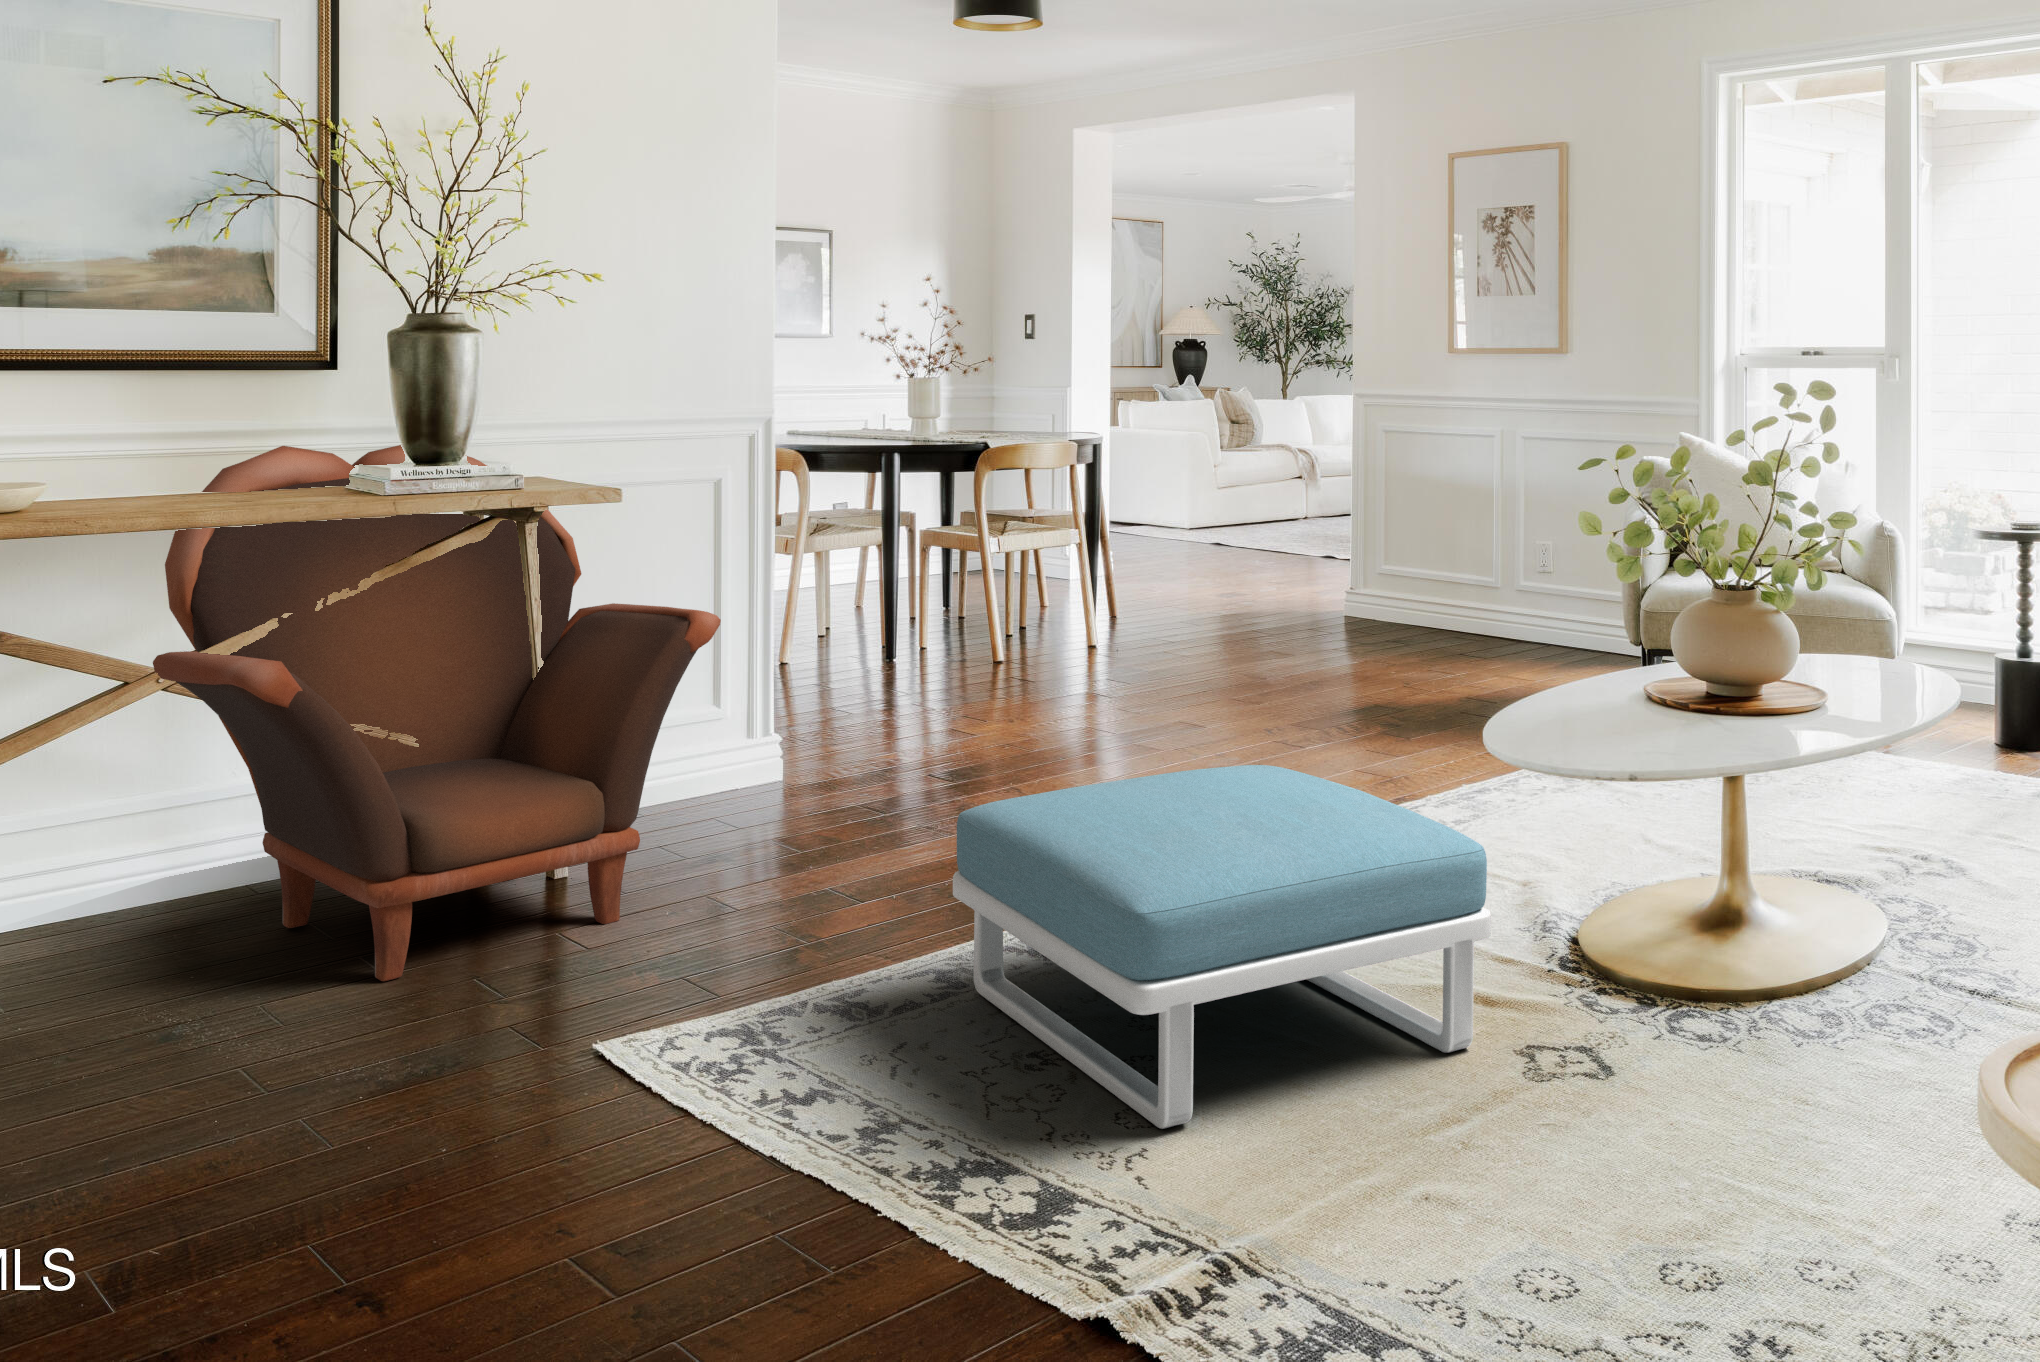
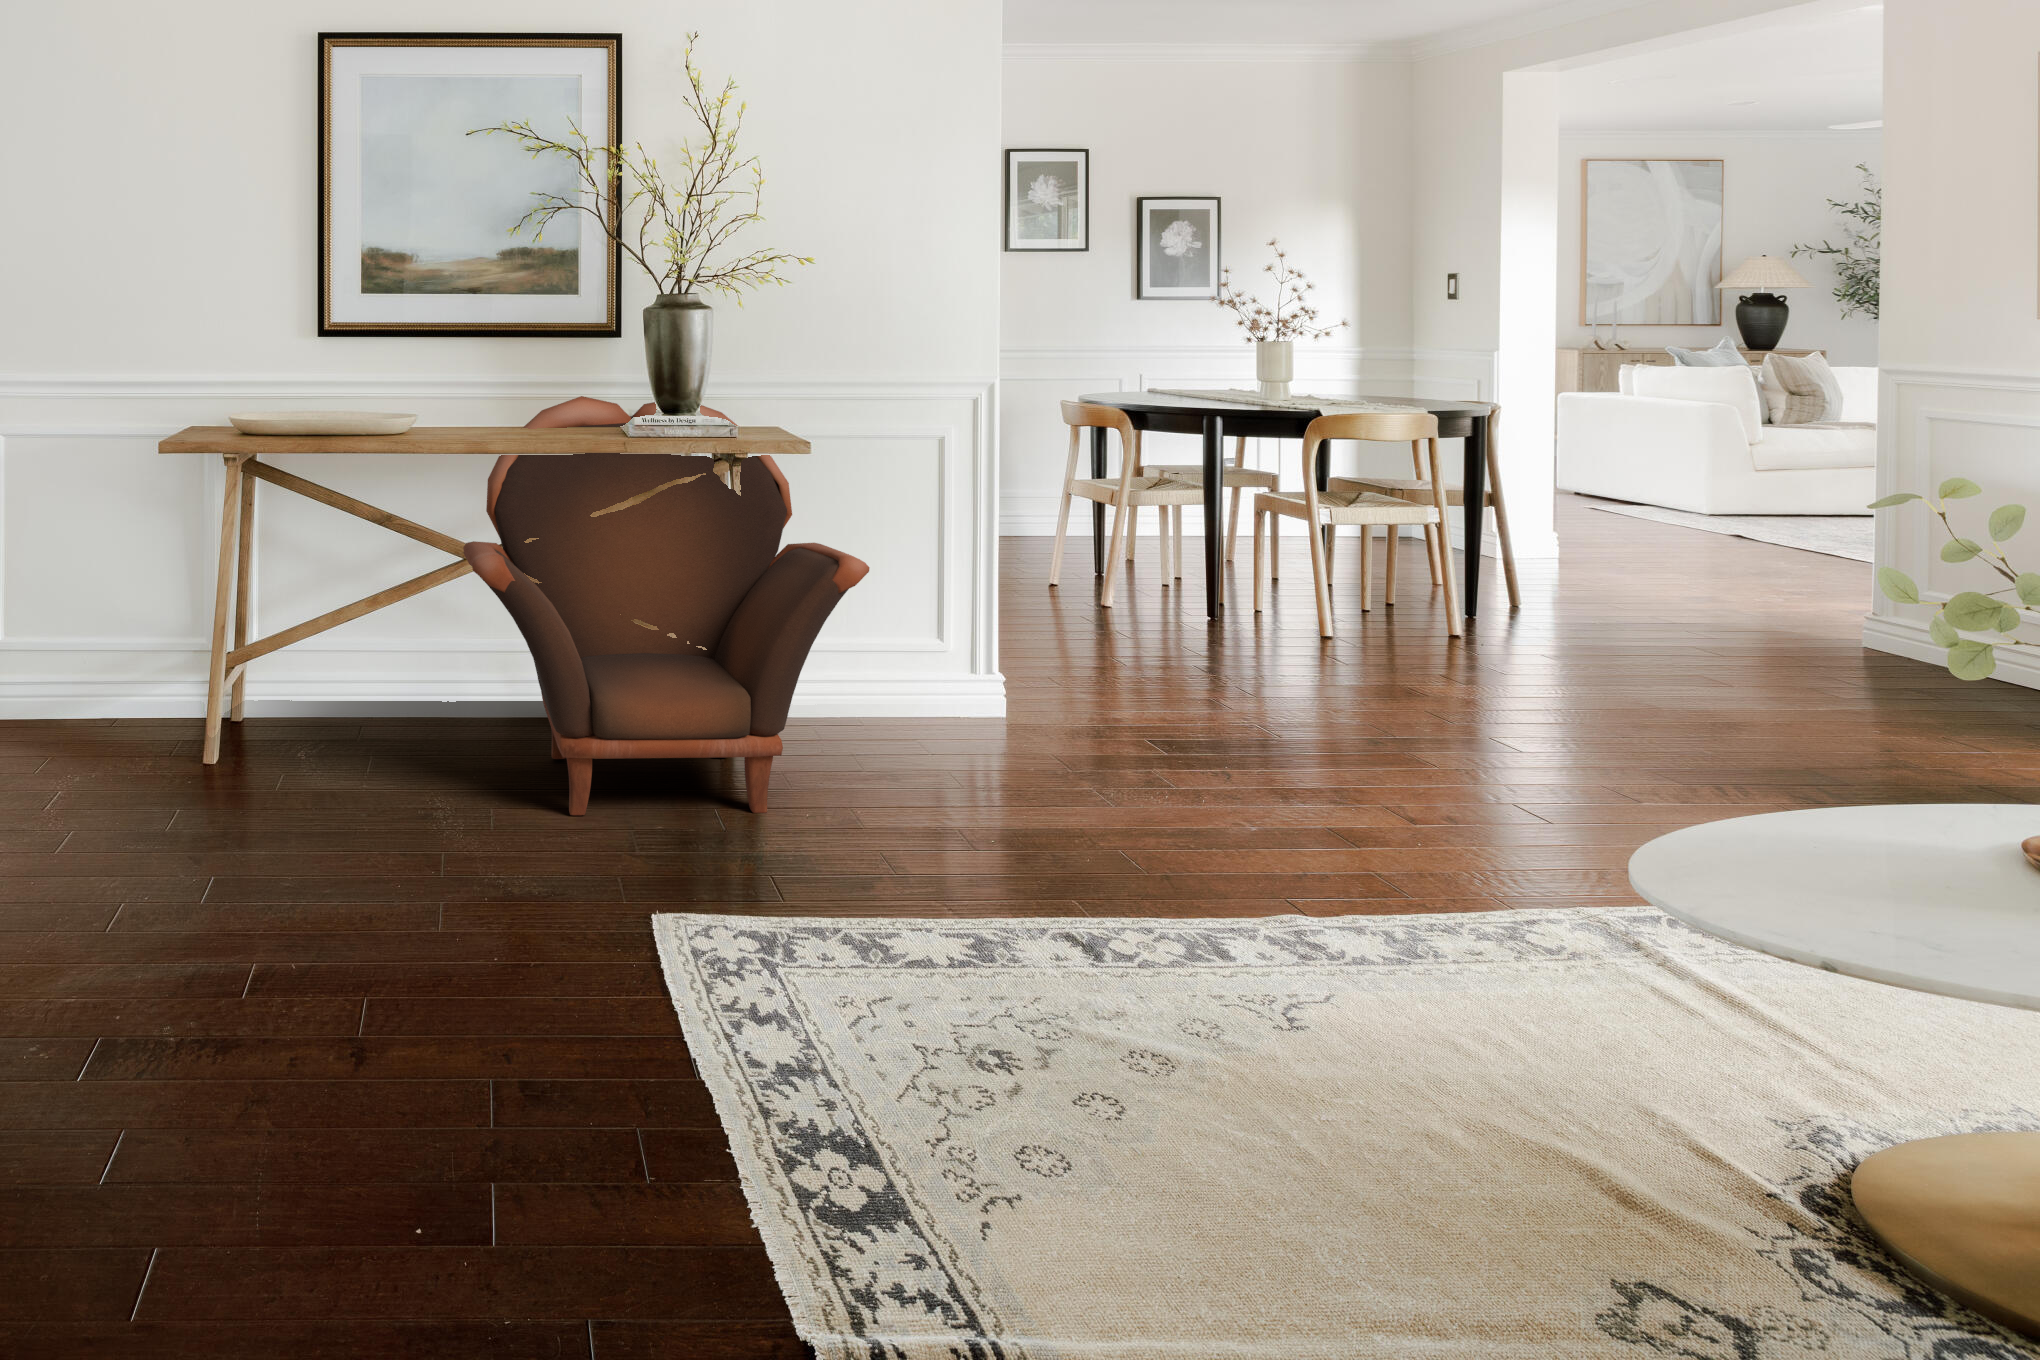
footstool: present [953,765,1491,1129] -> none [971,784,1591,1243]

